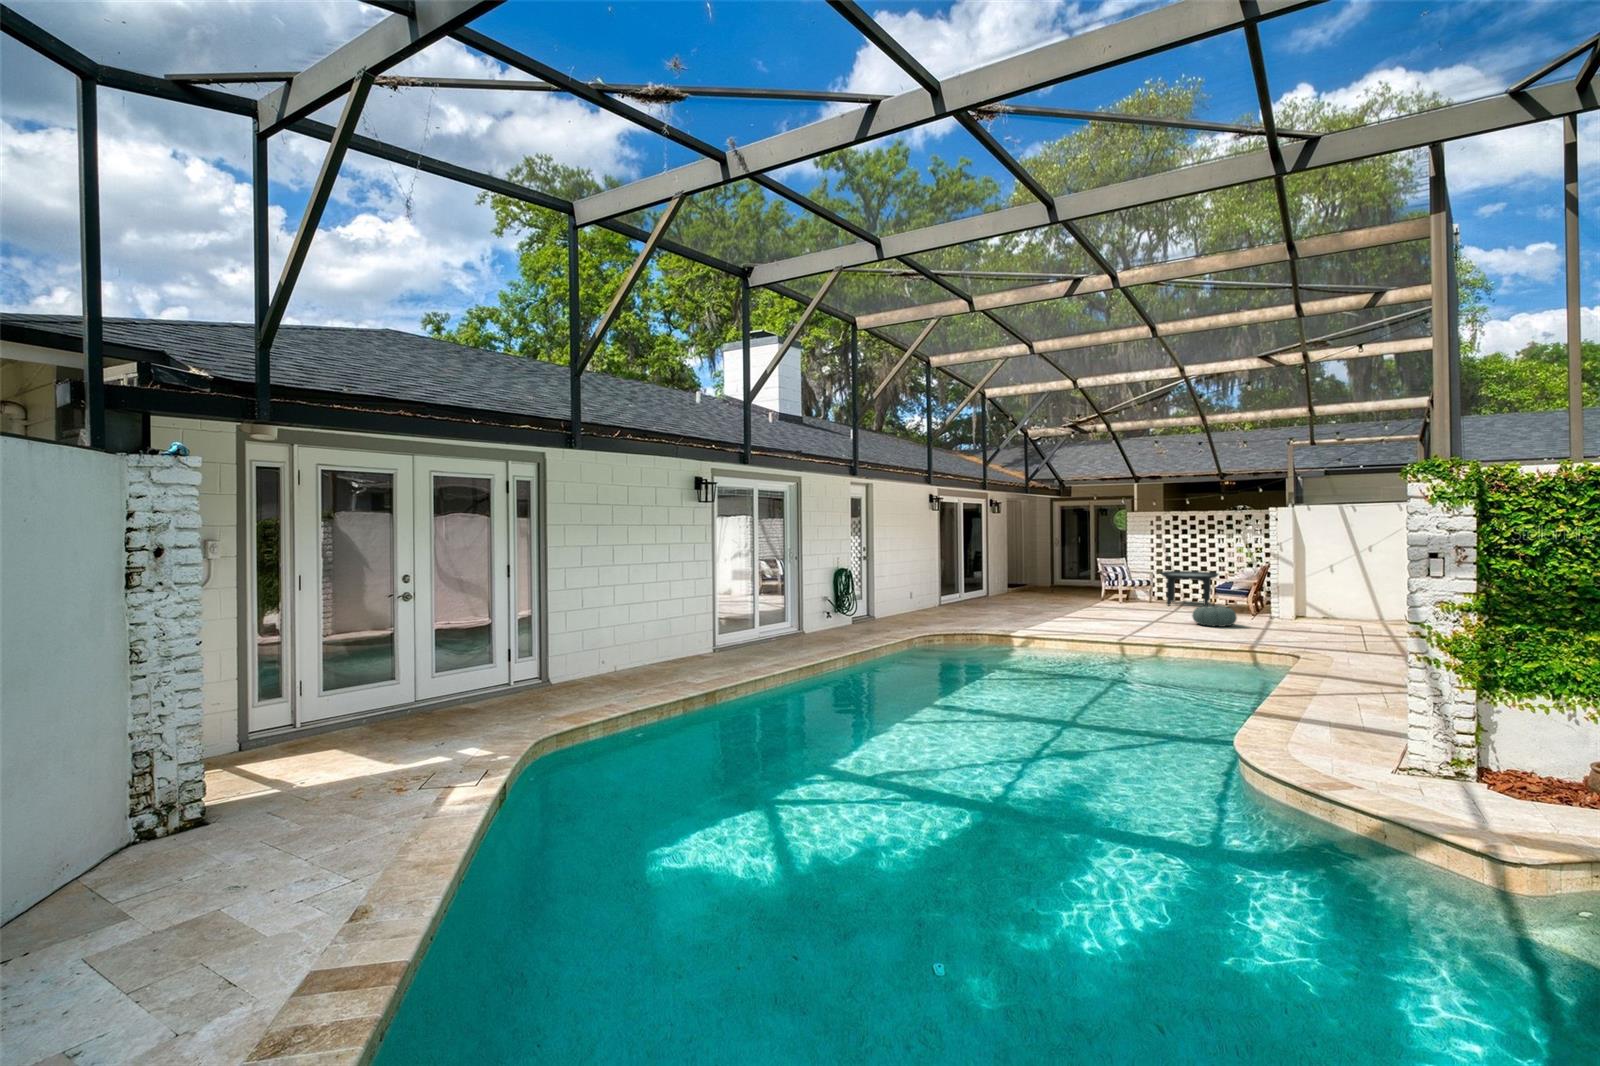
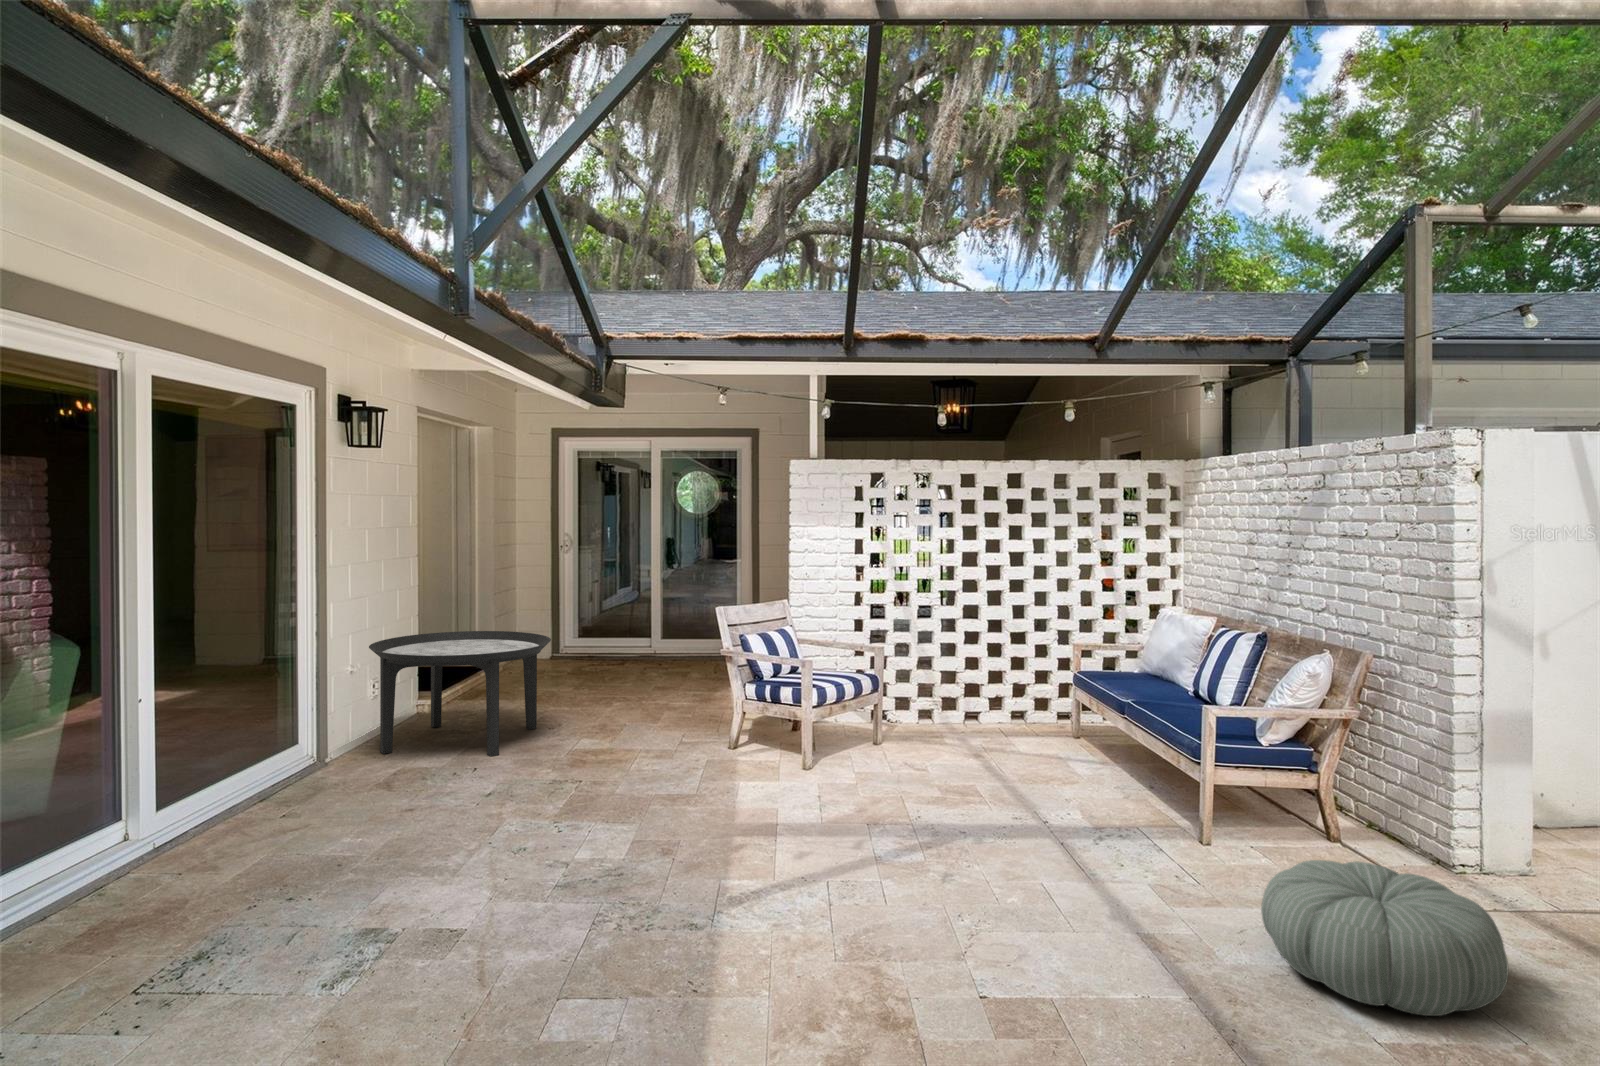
round table: present [1160,571,1219,607] -> present [369,631,551,756]

